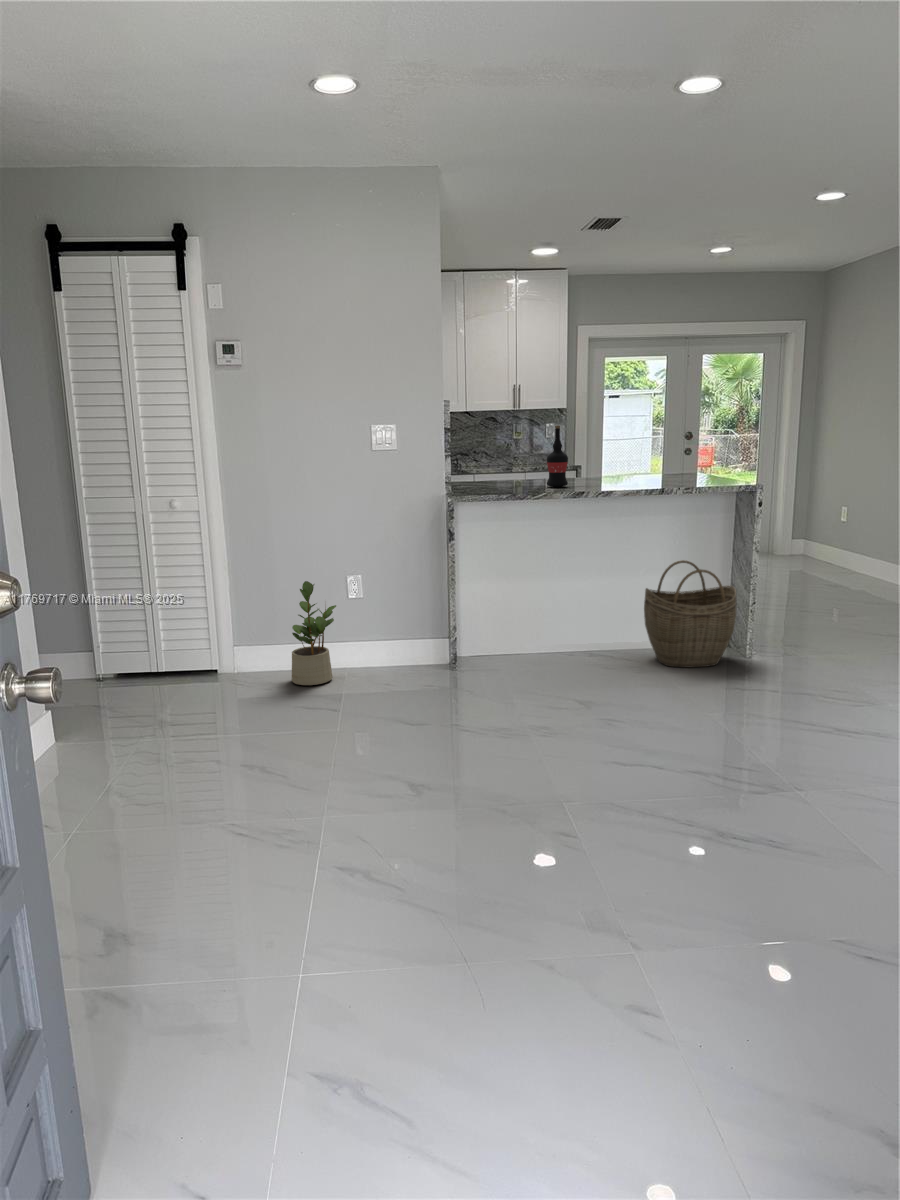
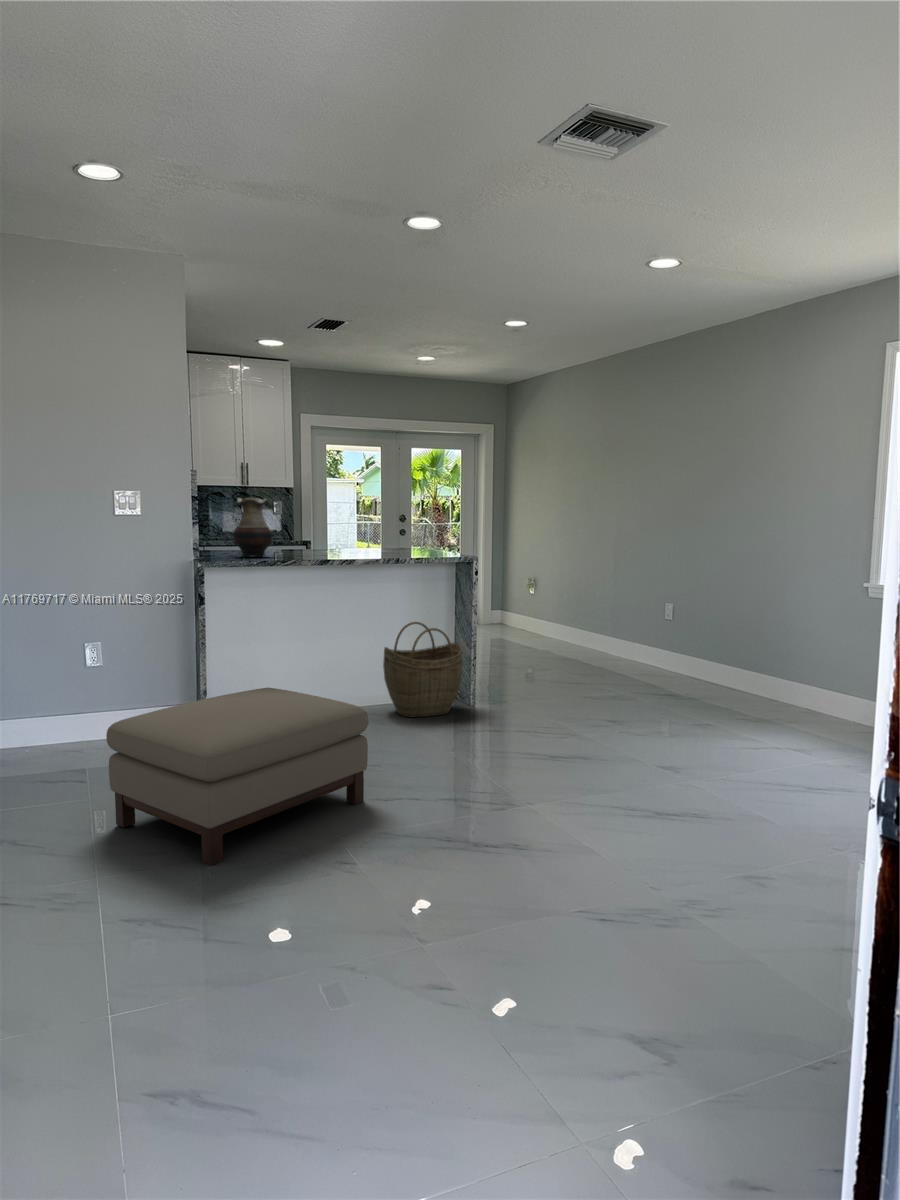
vase: none [484,426,524,490] -> present [233,498,272,557]
wine bottle: present [547,426,568,487] -> none [292,499,312,555]
potted plant: present [292,581,336,685] -> none [24,650,76,761]
ottoman: none [341,633,606,822] -> present [106,688,368,866]

